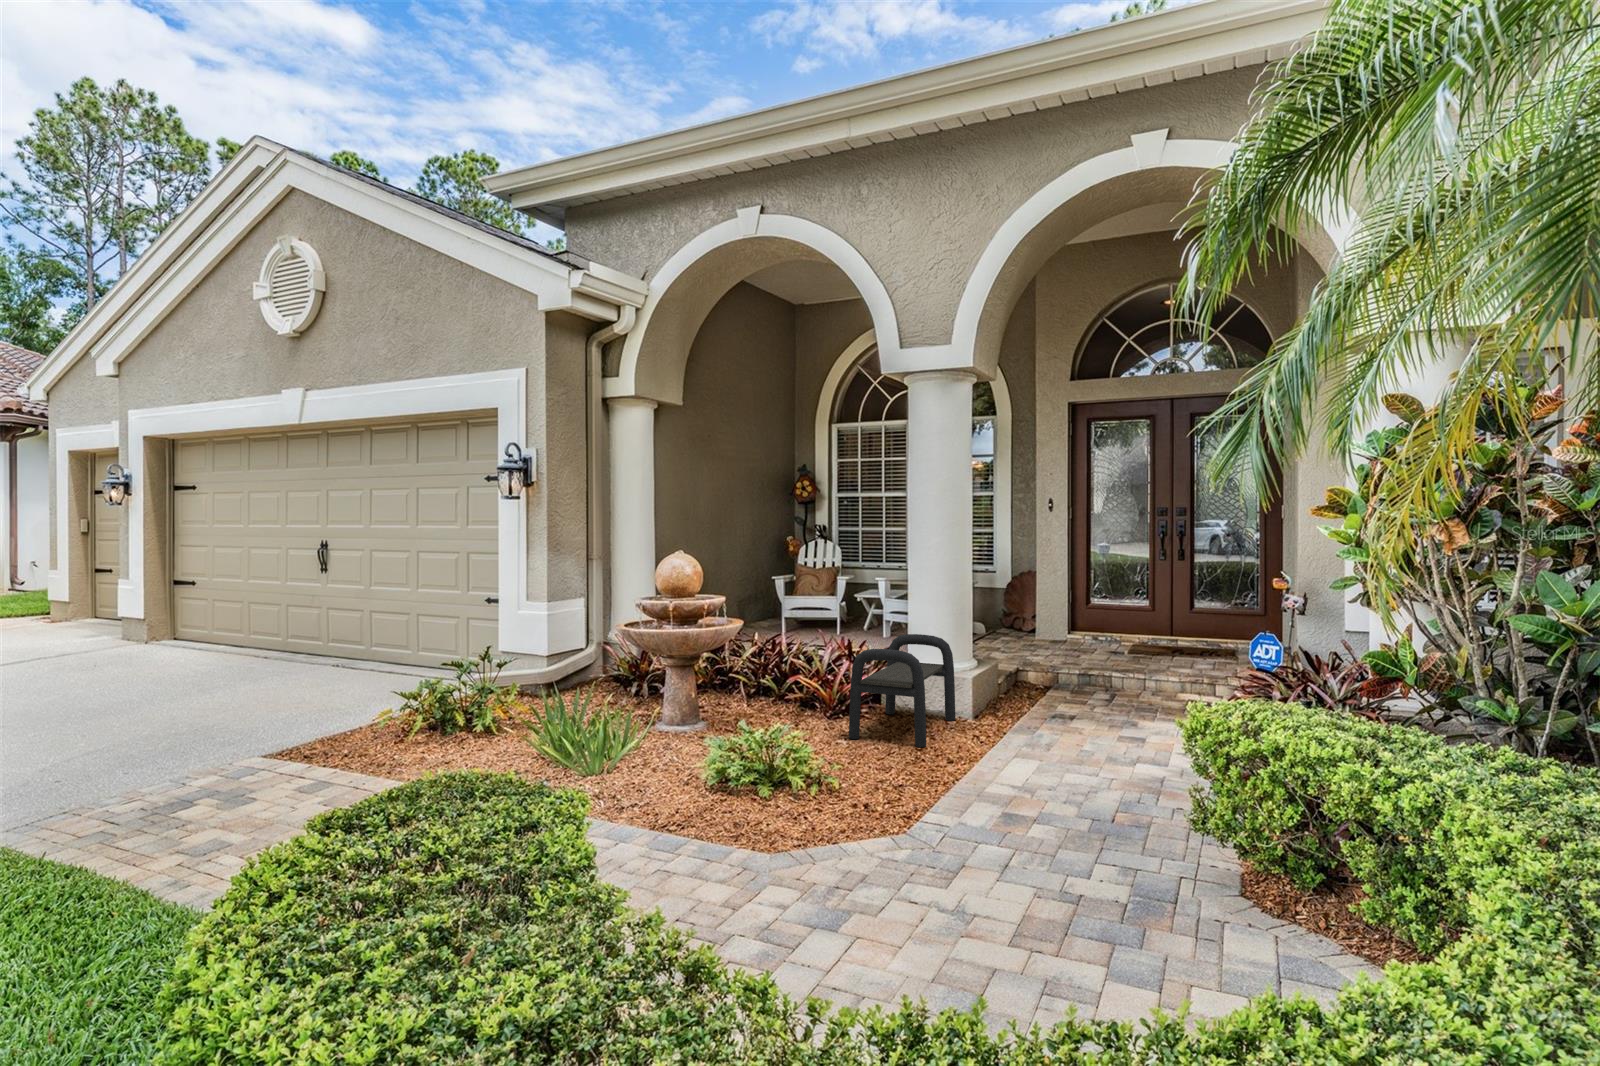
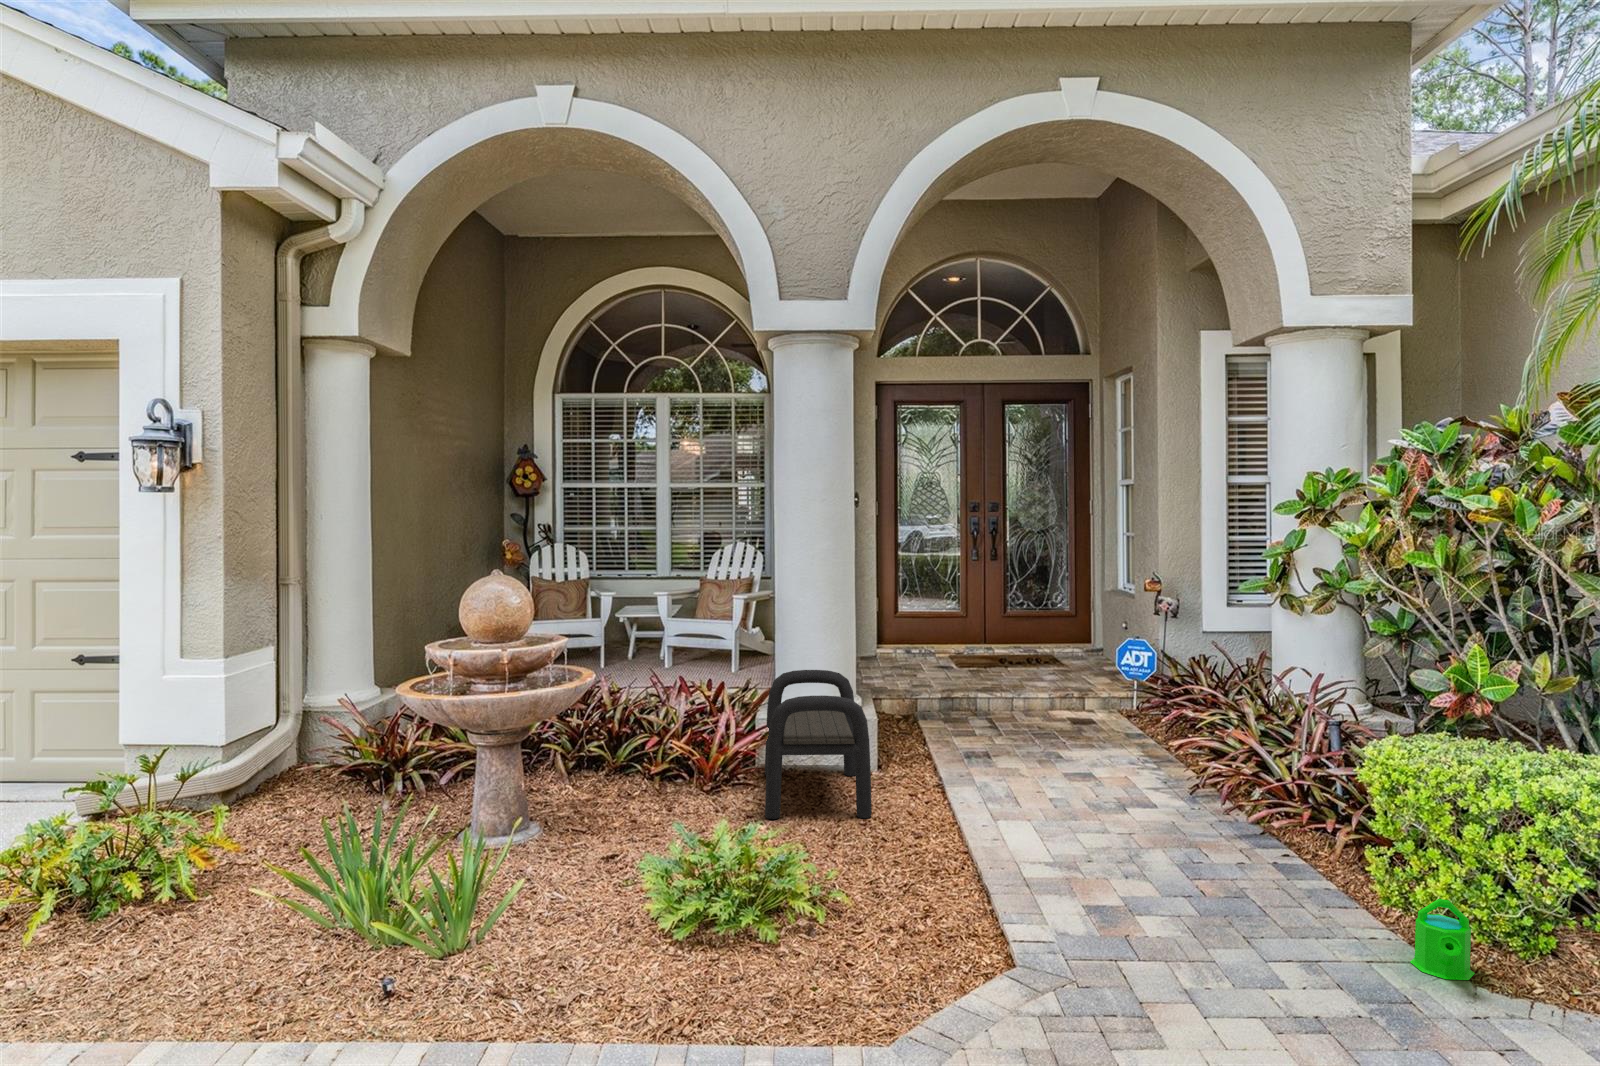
watering can: none [1225,847,1281,921] -> present [1410,899,1475,980]

